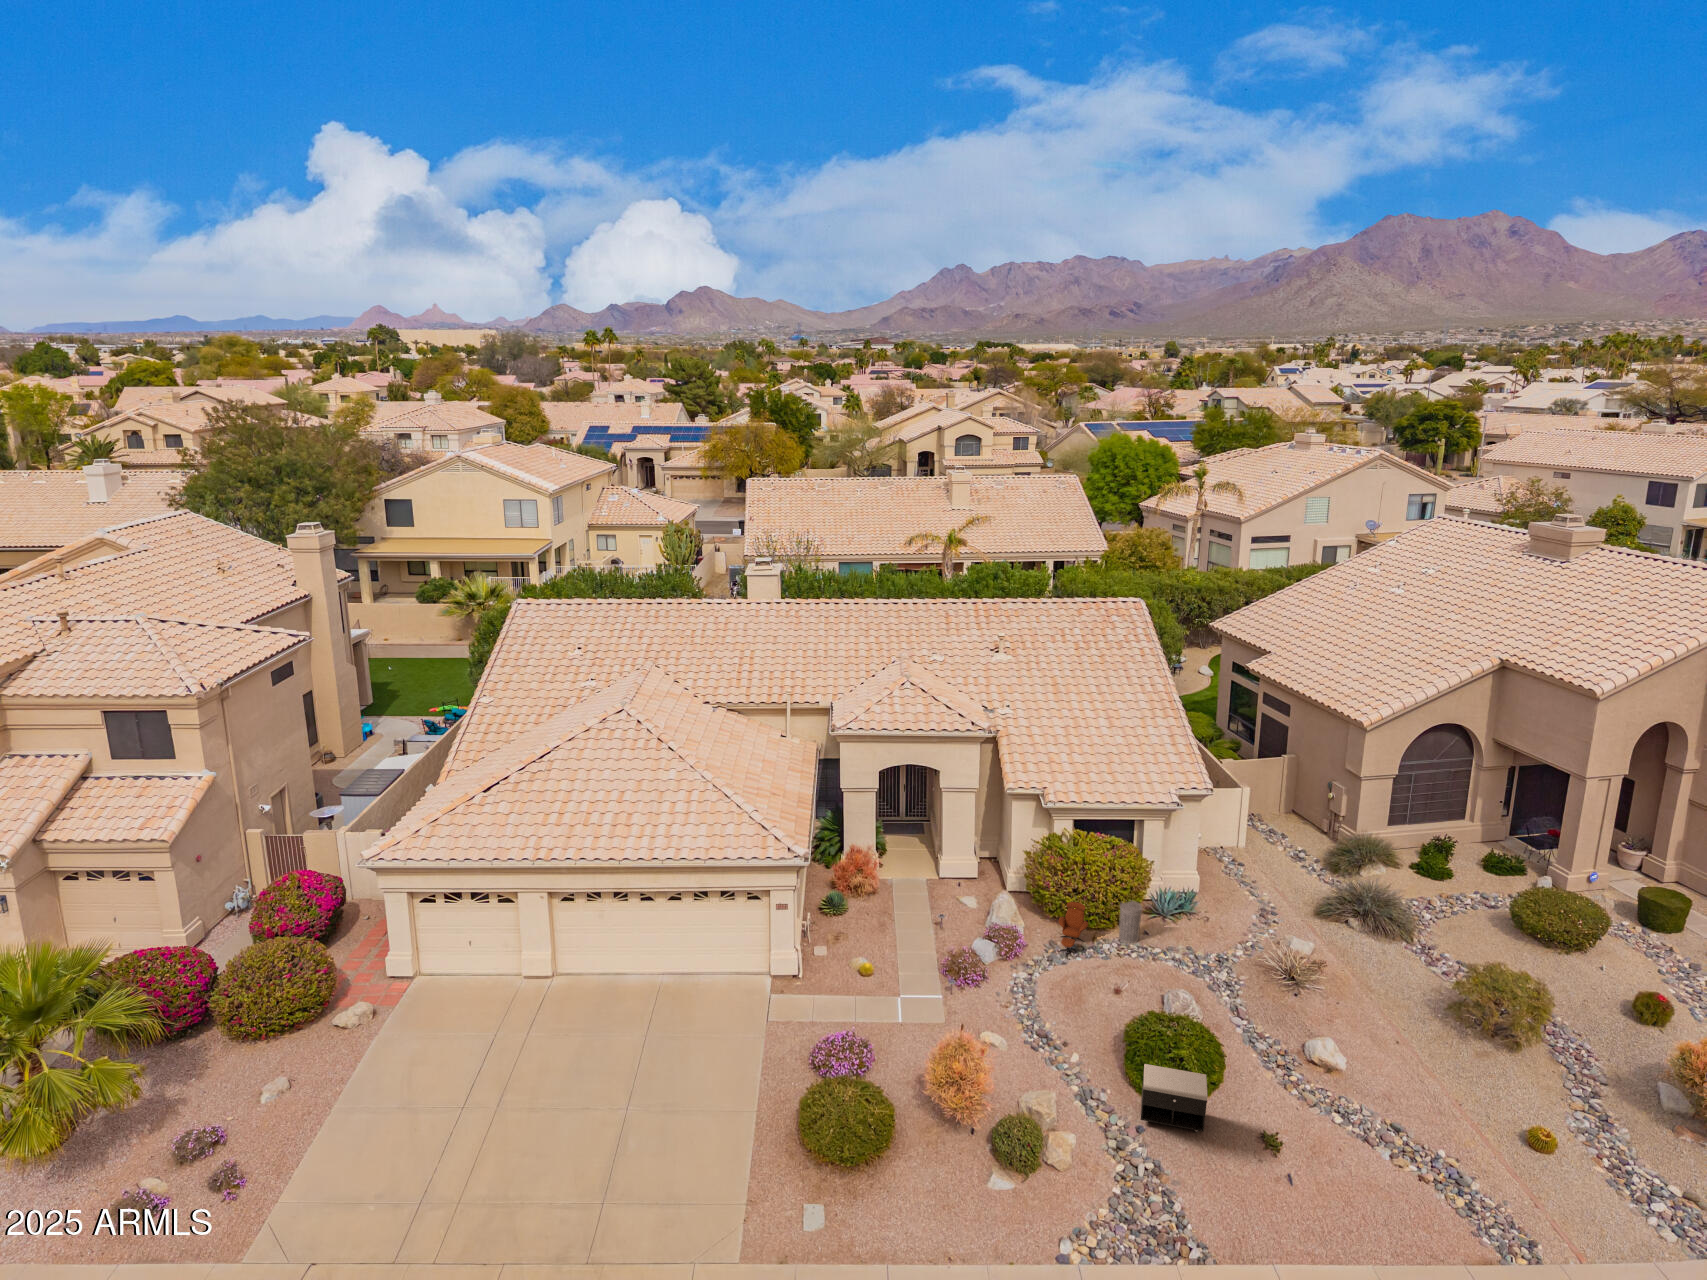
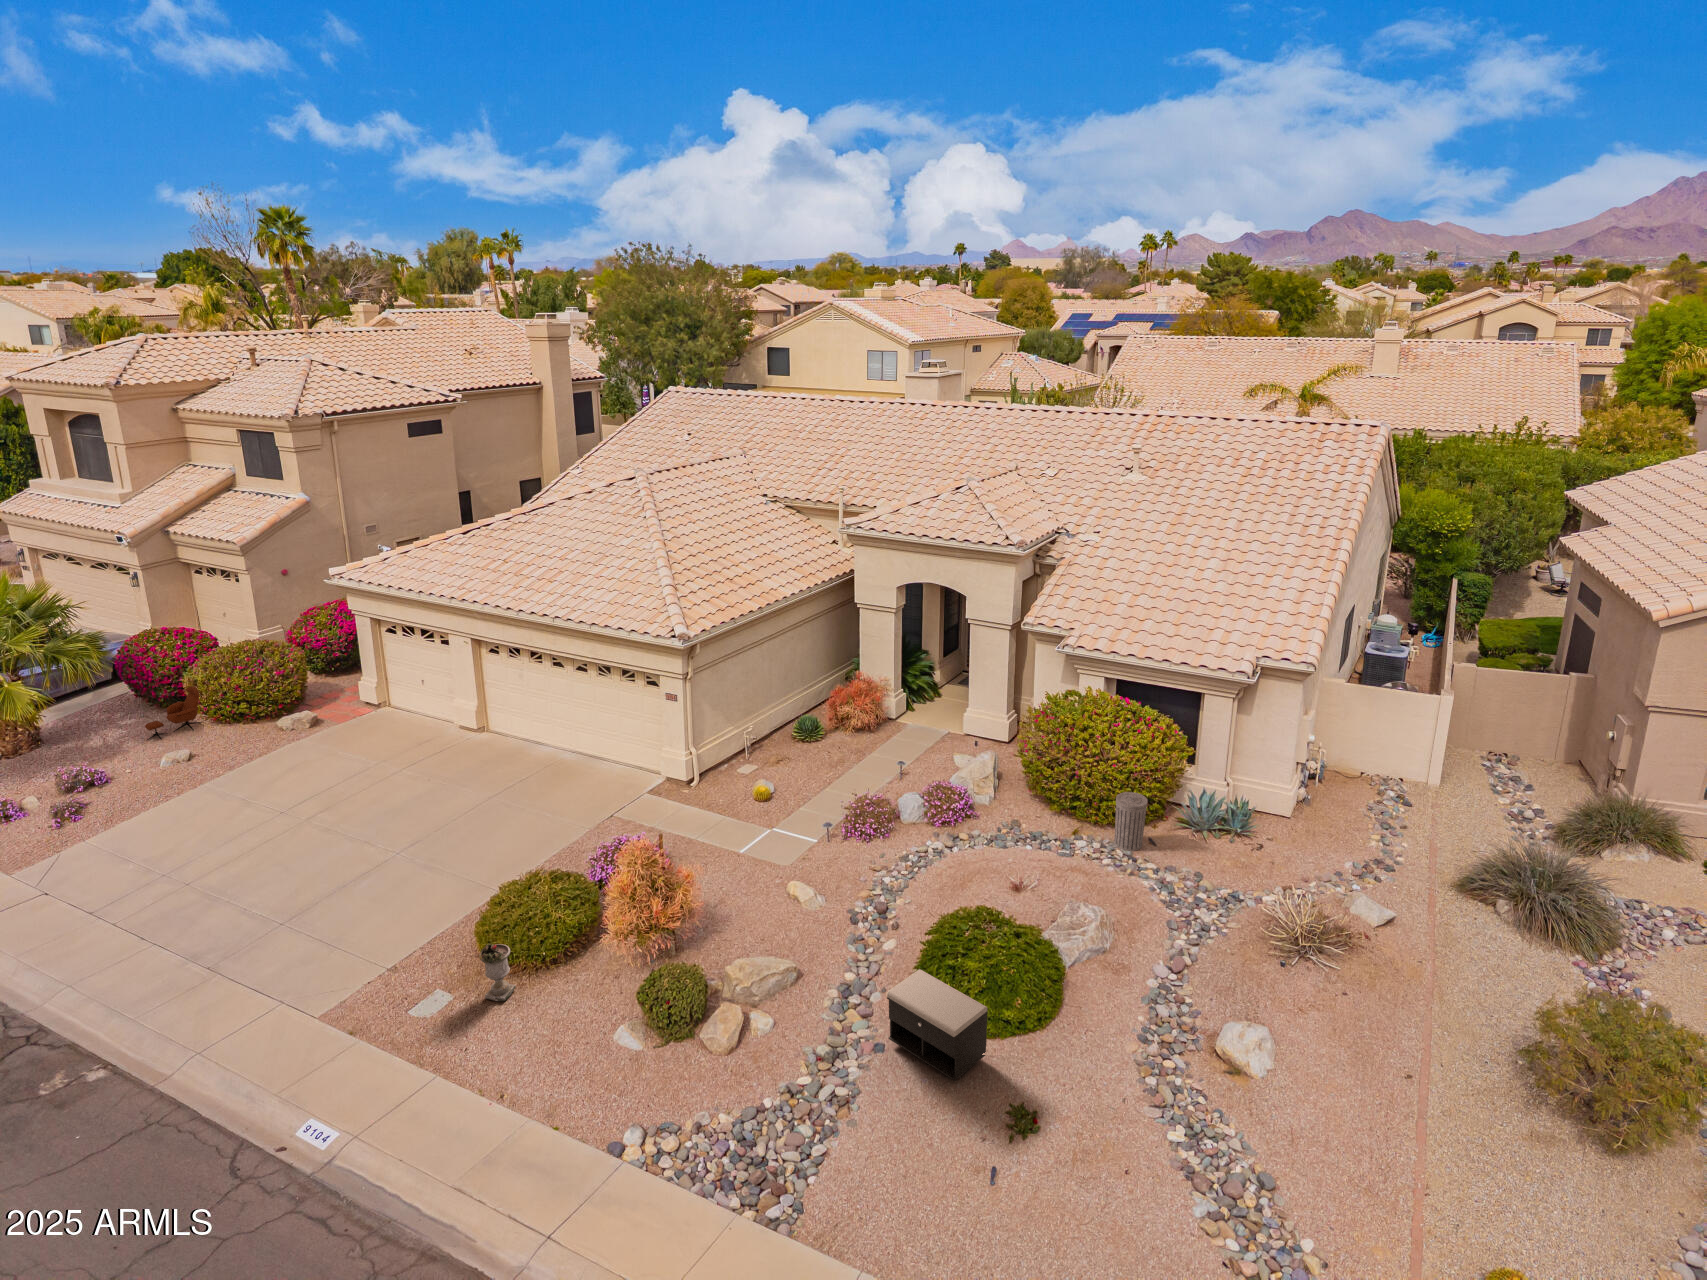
lounge chair: present [1059,902,1088,955] -> present [145,686,202,740]
planter: none [844,1146,870,1196] -> present [479,944,516,1001]

